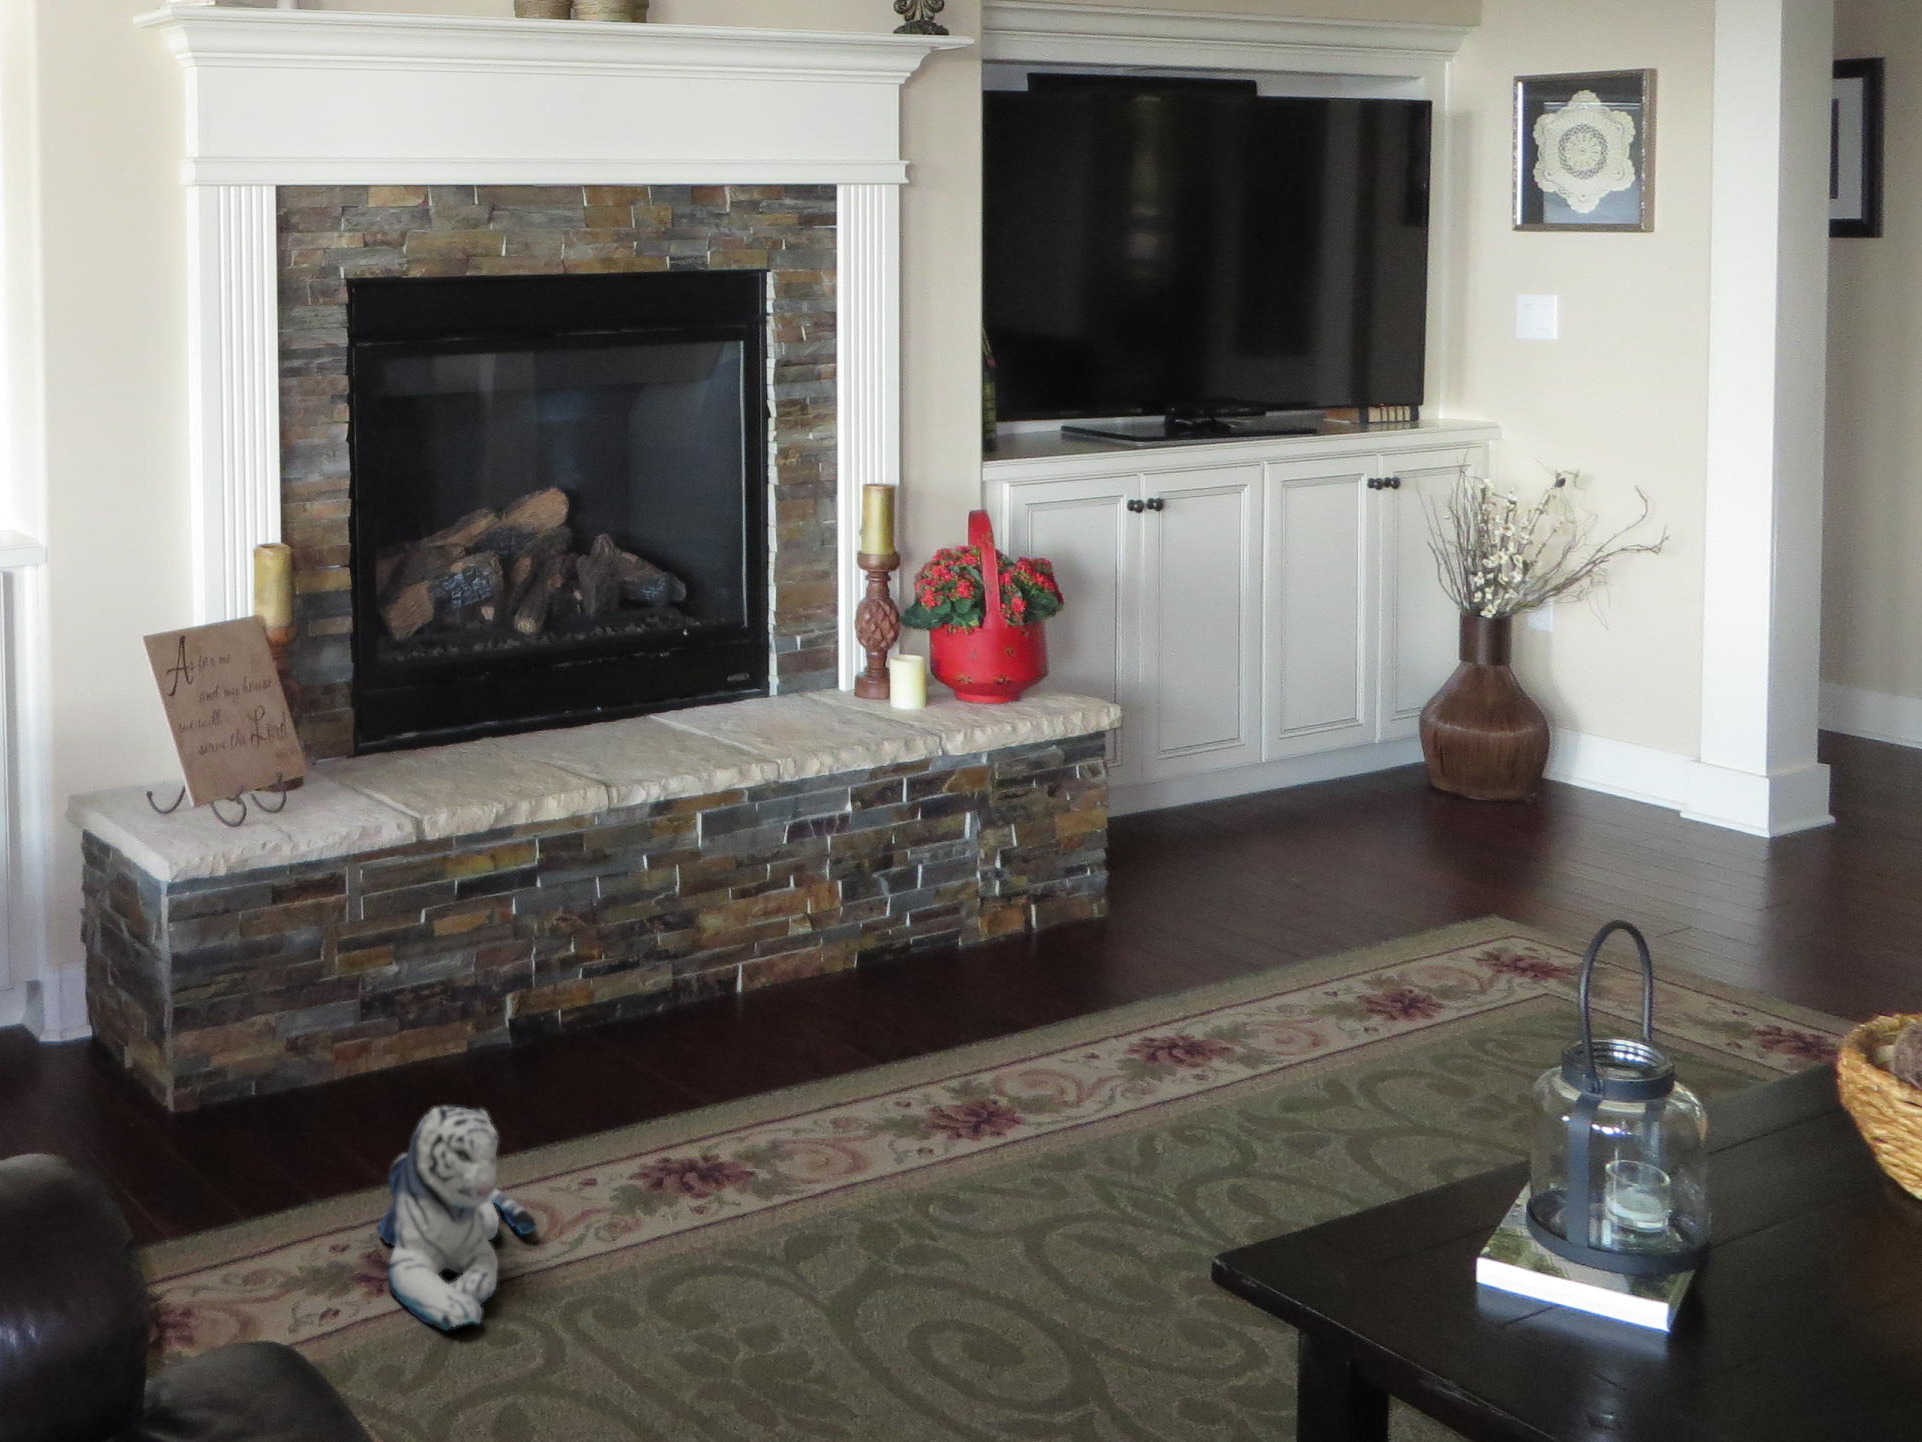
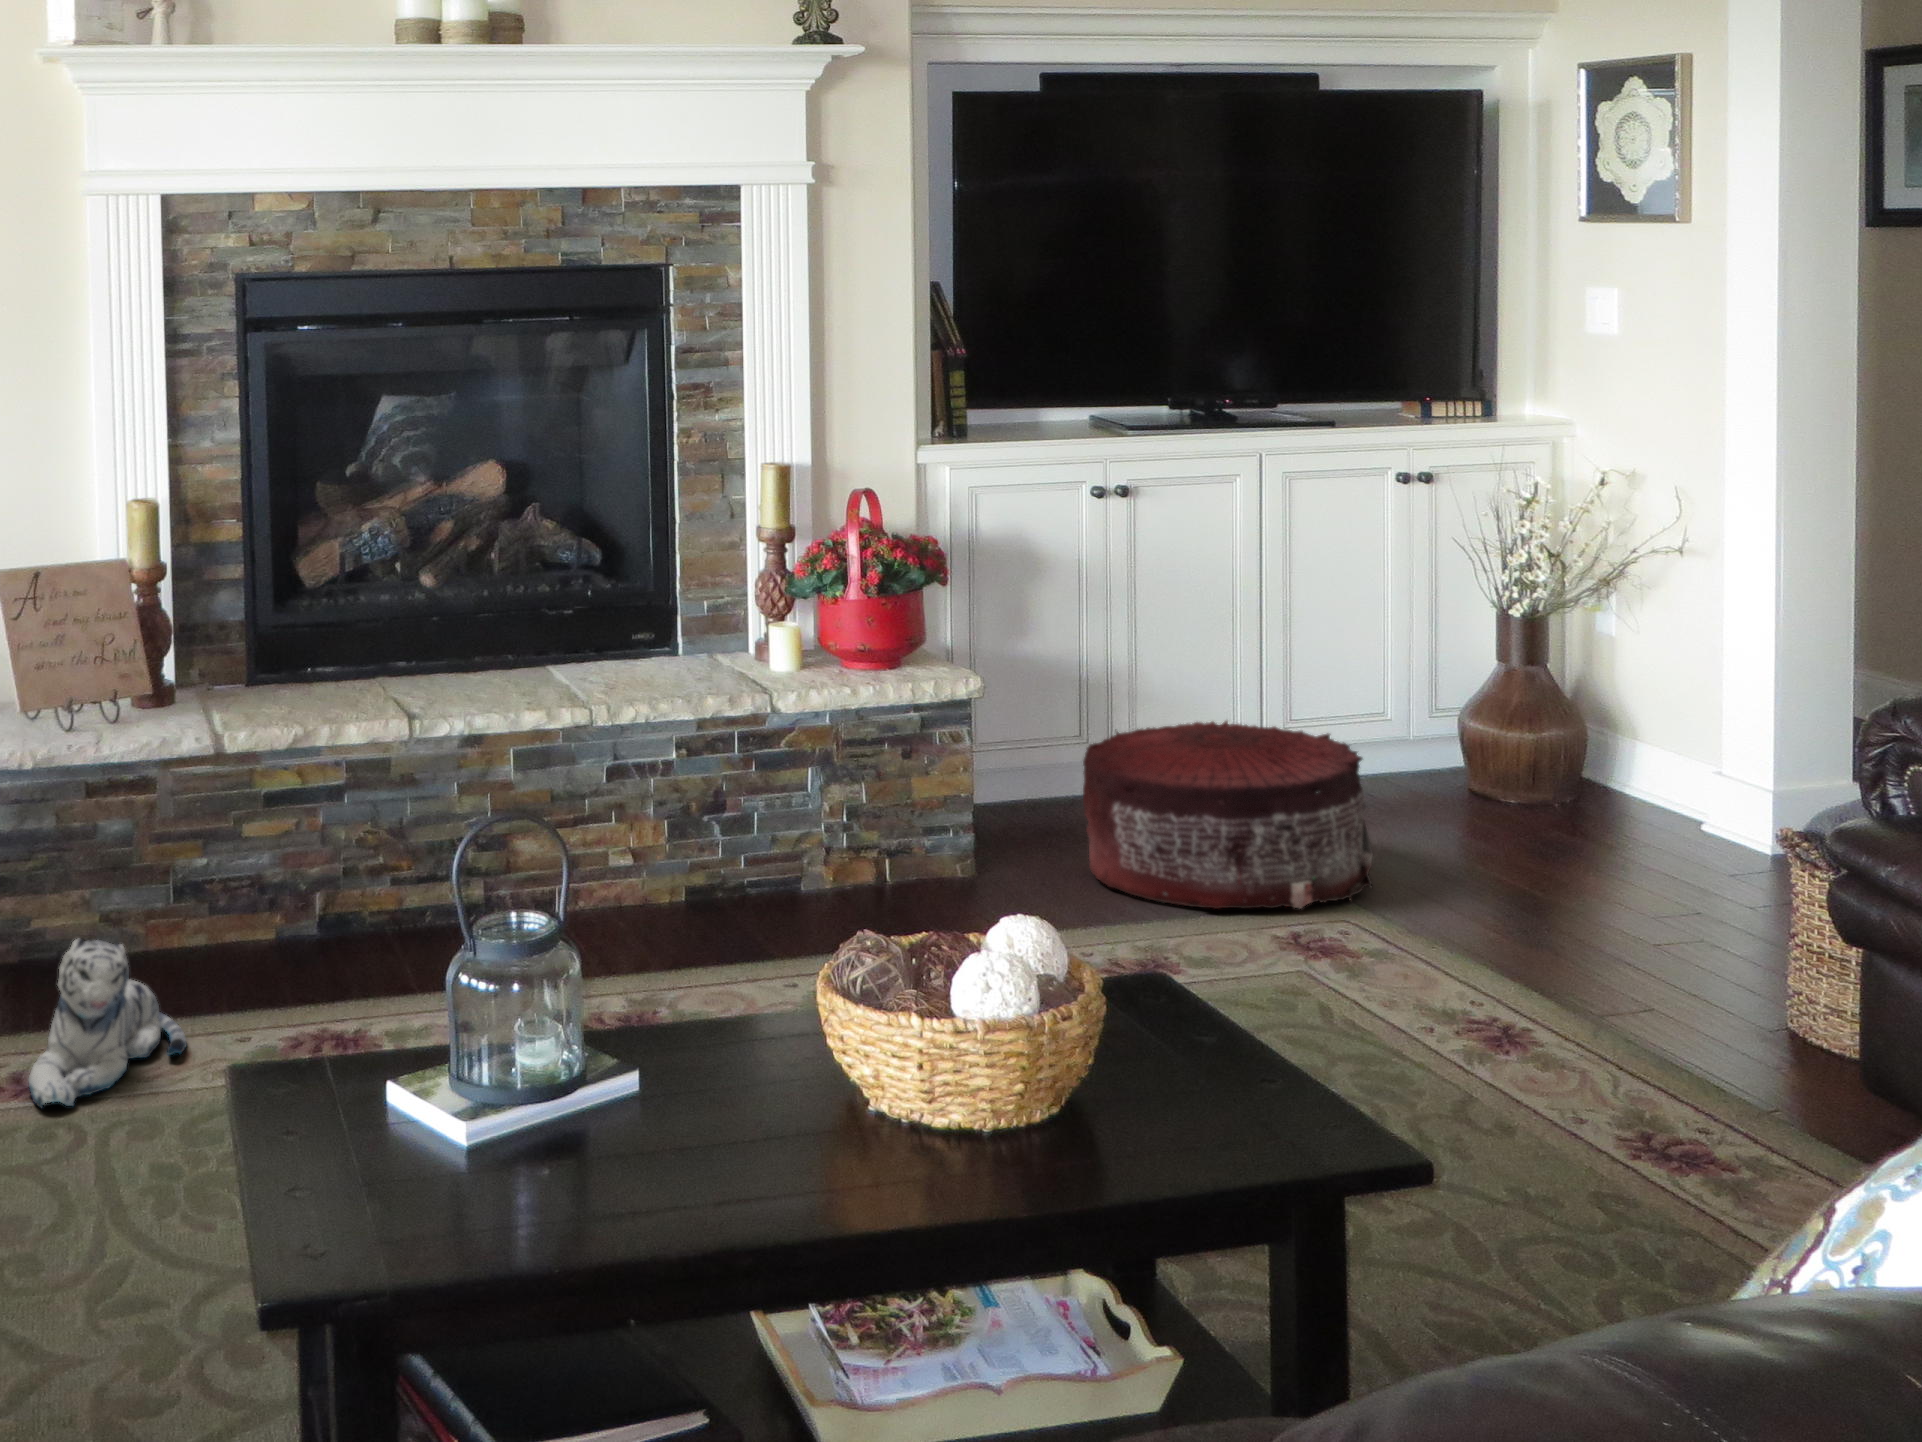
pouf: none [1194,734,1514,942] -> present [1083,721,1373,909]

